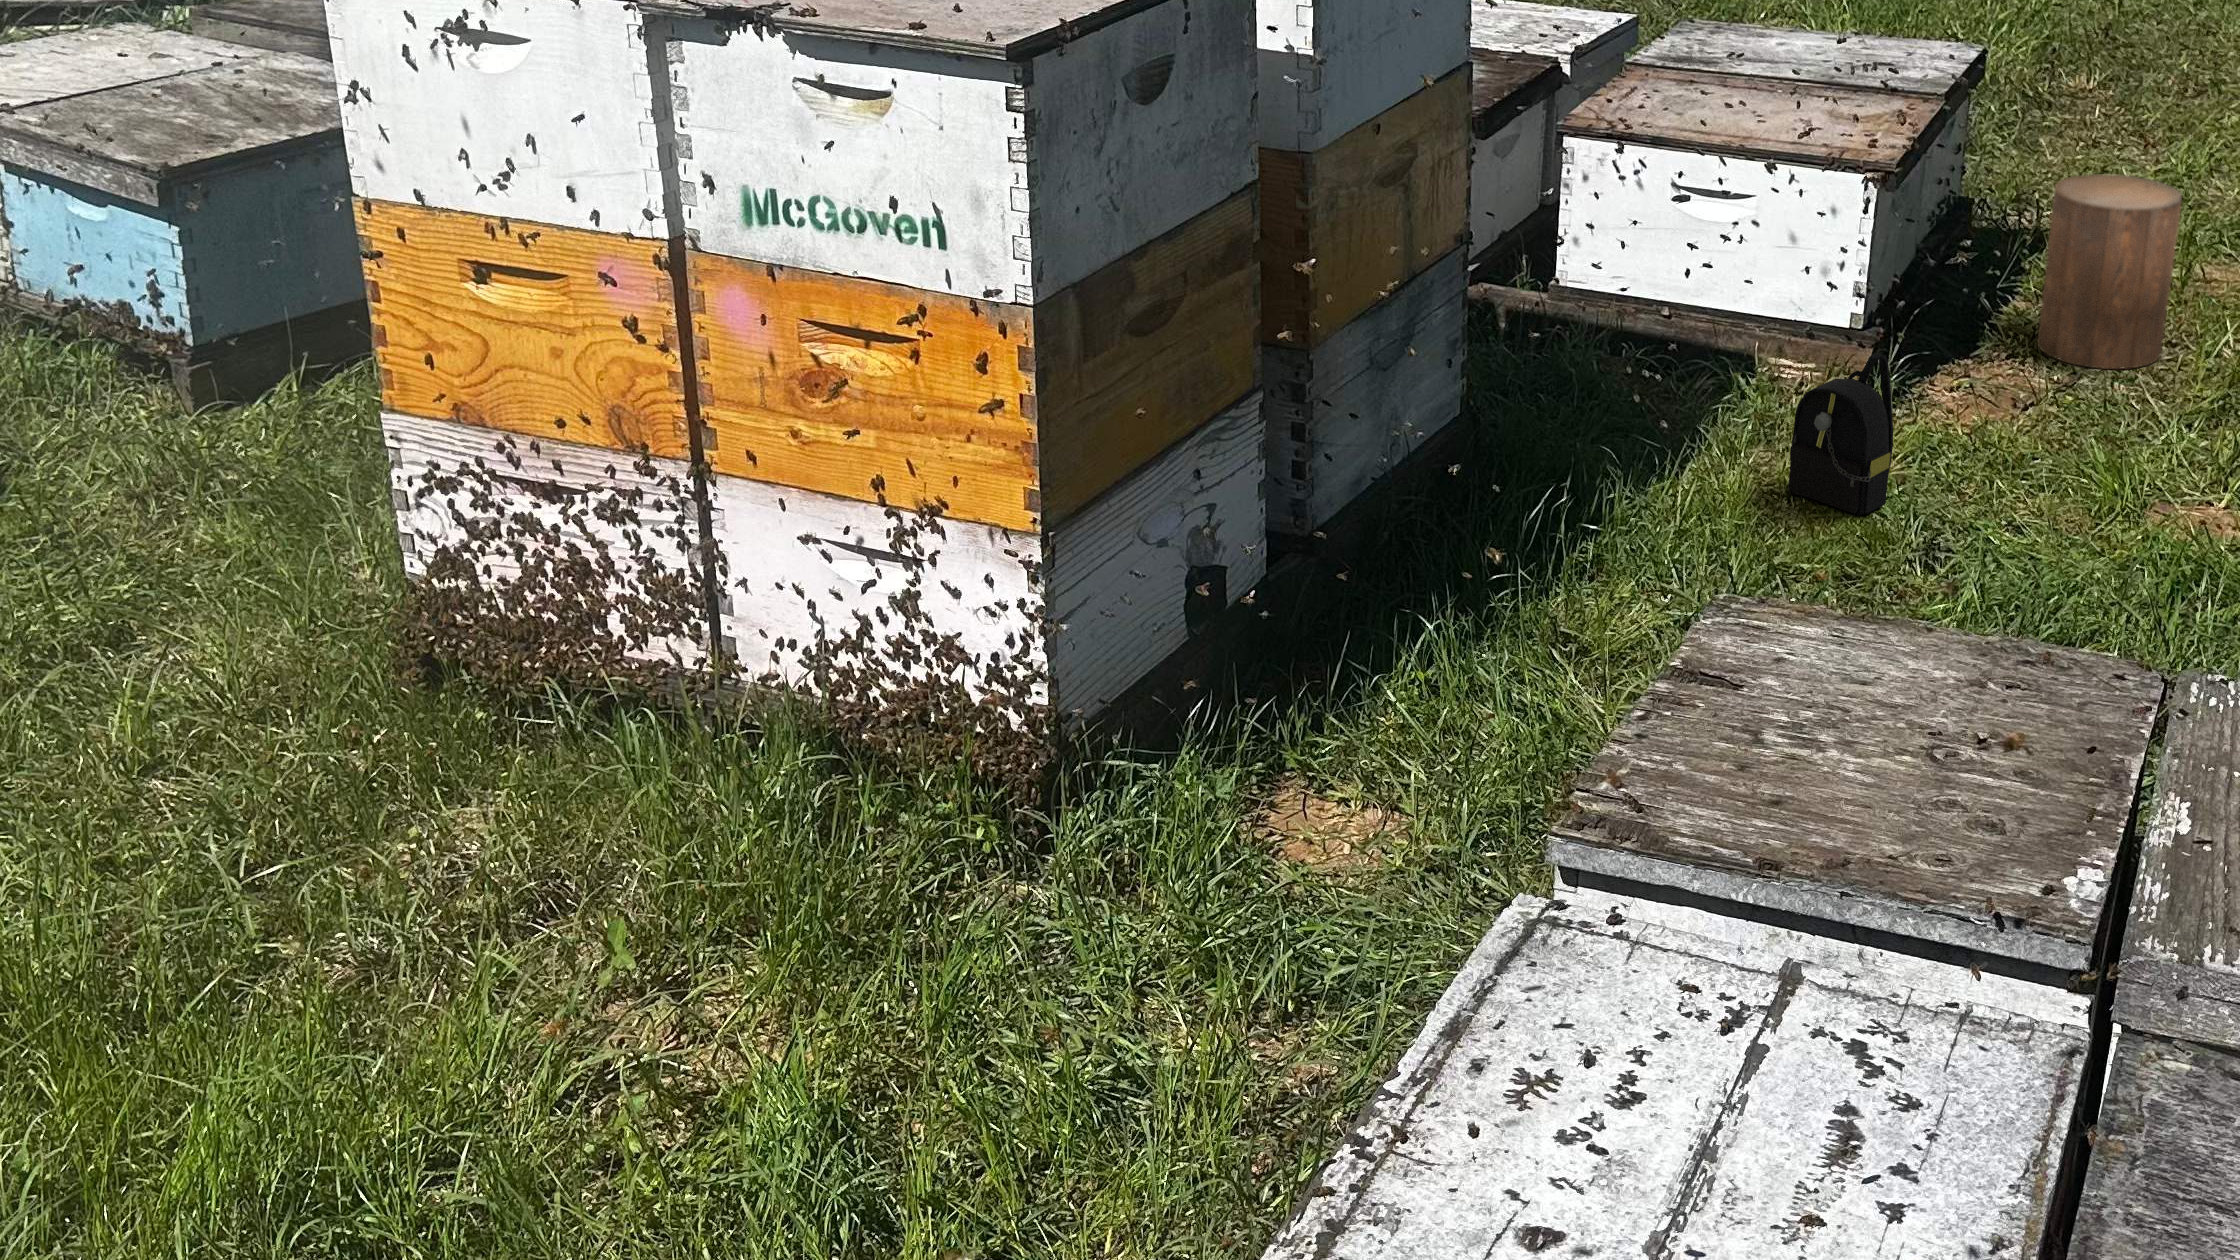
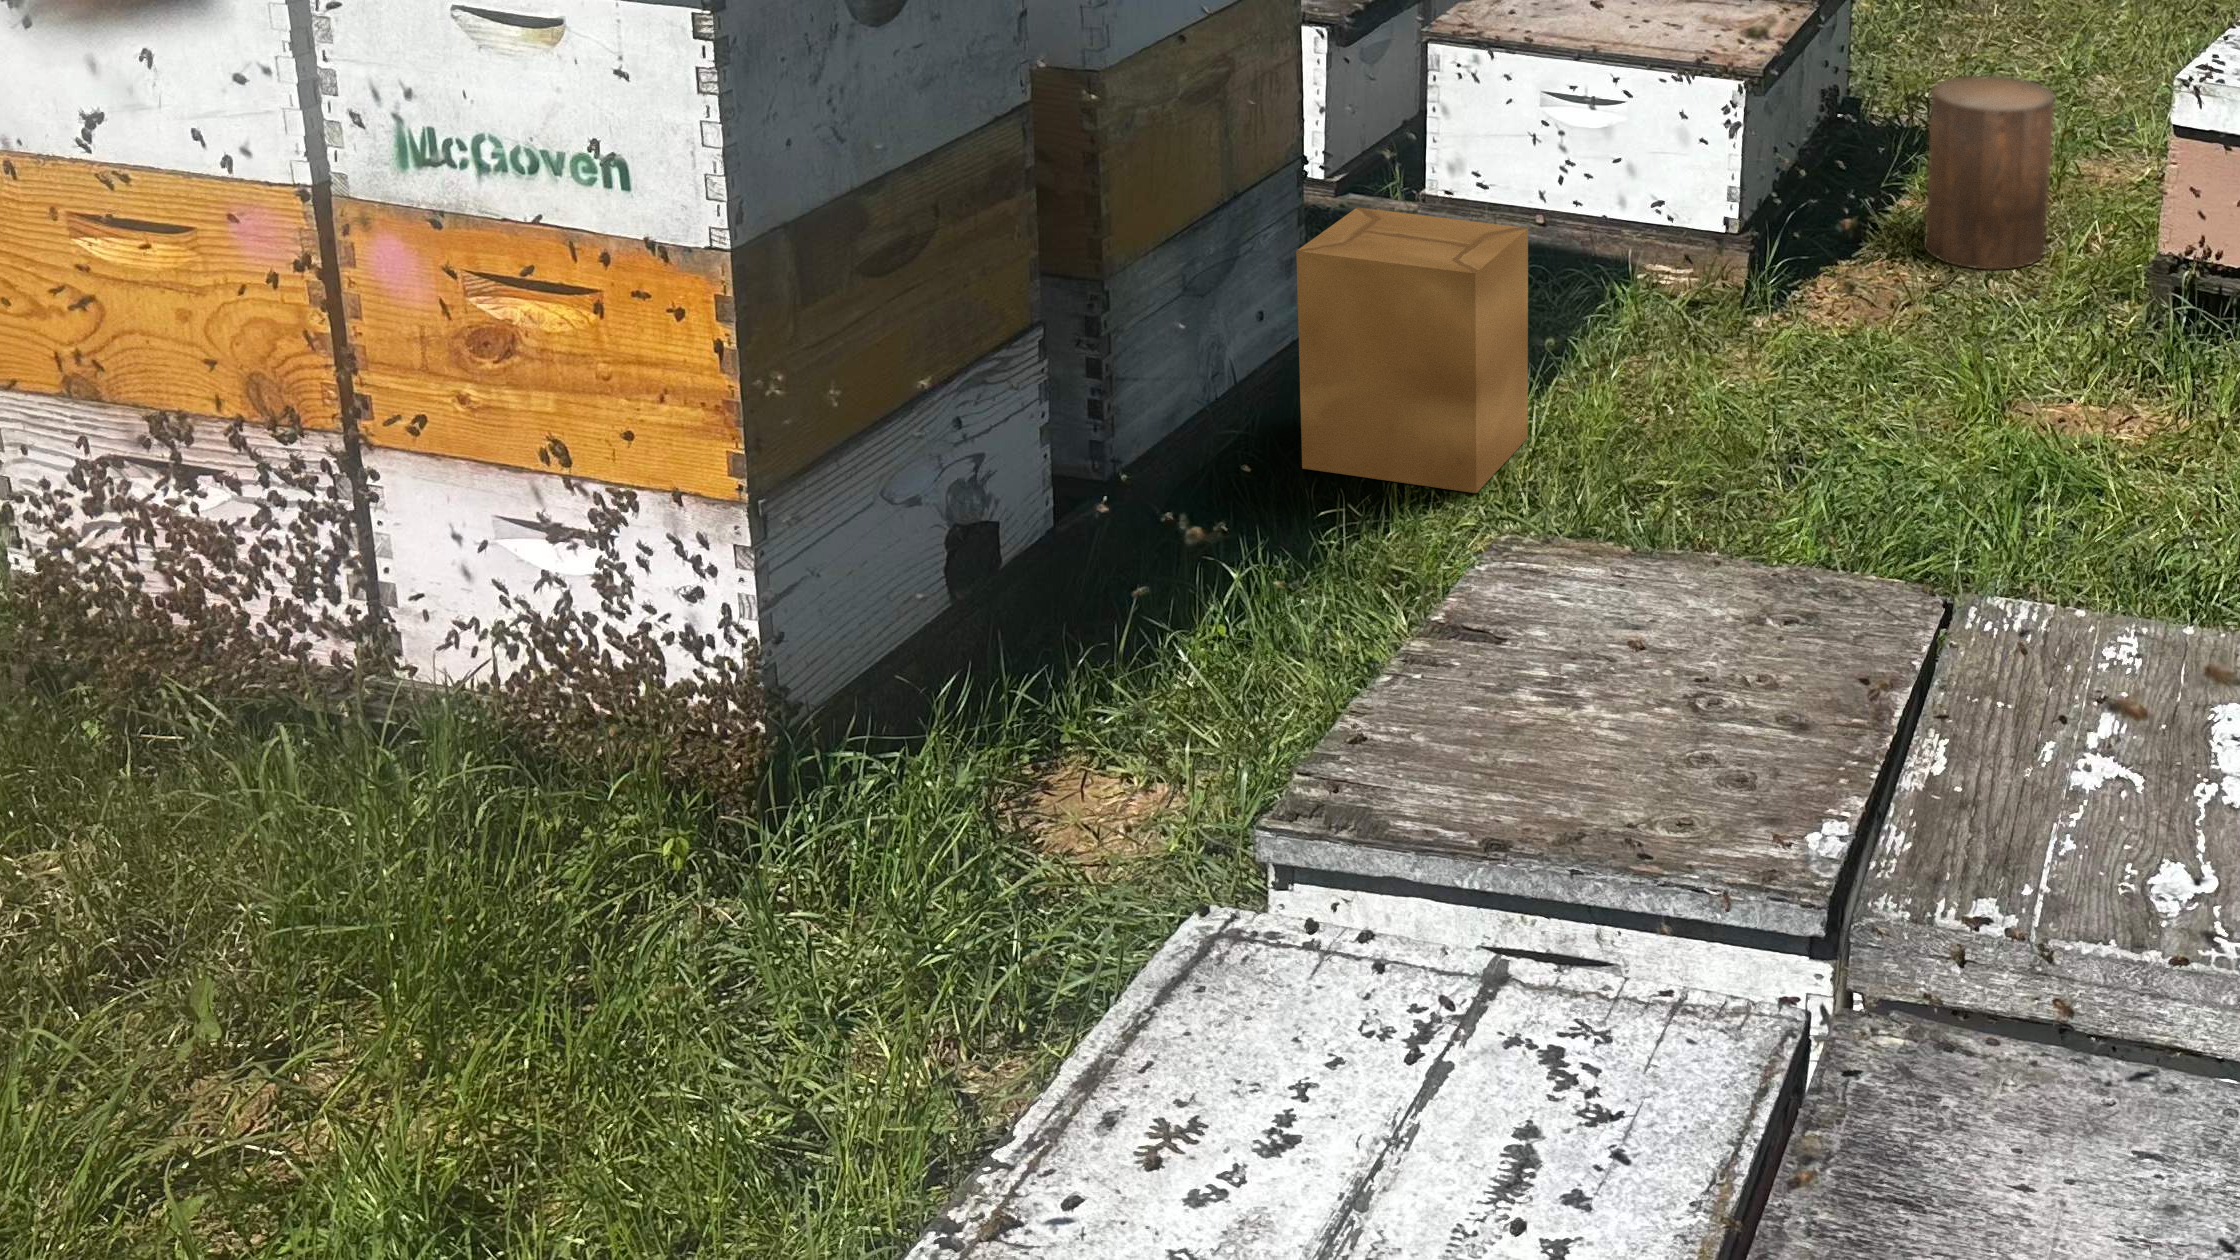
cardboard box: none [1460,289,1676,562] -> present [1296,207,1528,493]
backpack: present [1788,352,1893,515] -> none [1659,262,1764,431]

